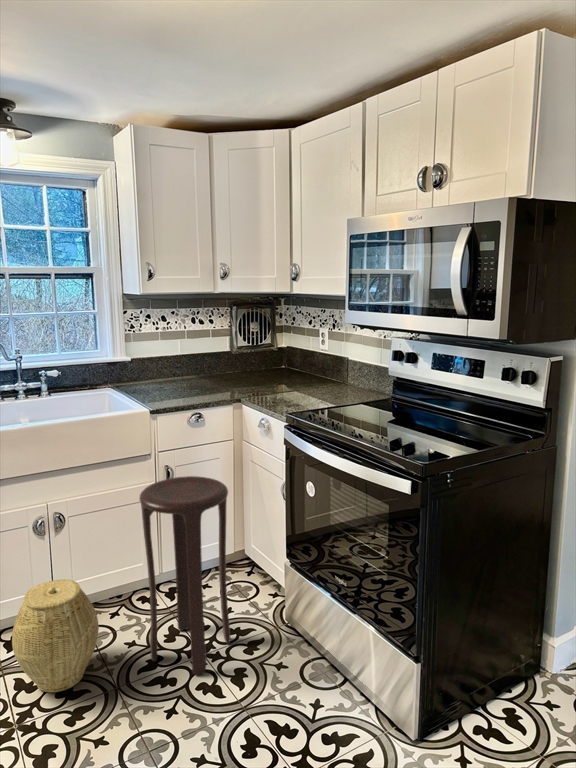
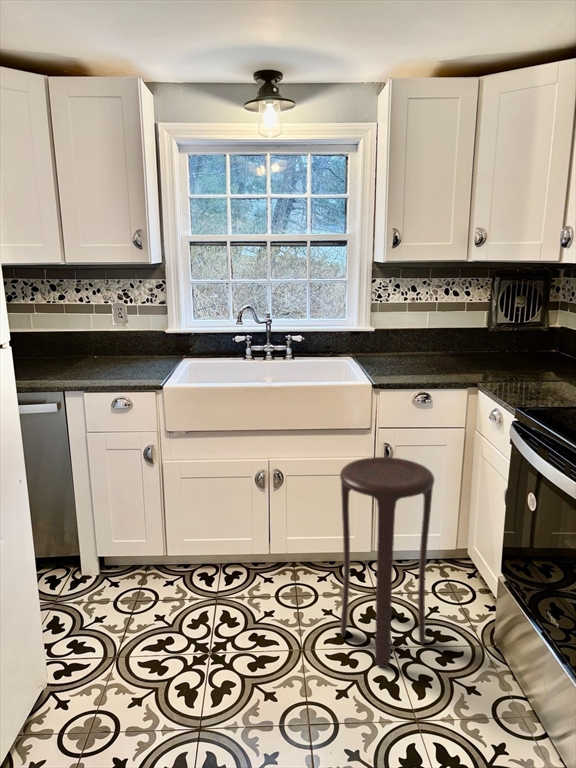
woven basket: present [12,580,99,692] -> none [219,533,295,636]

